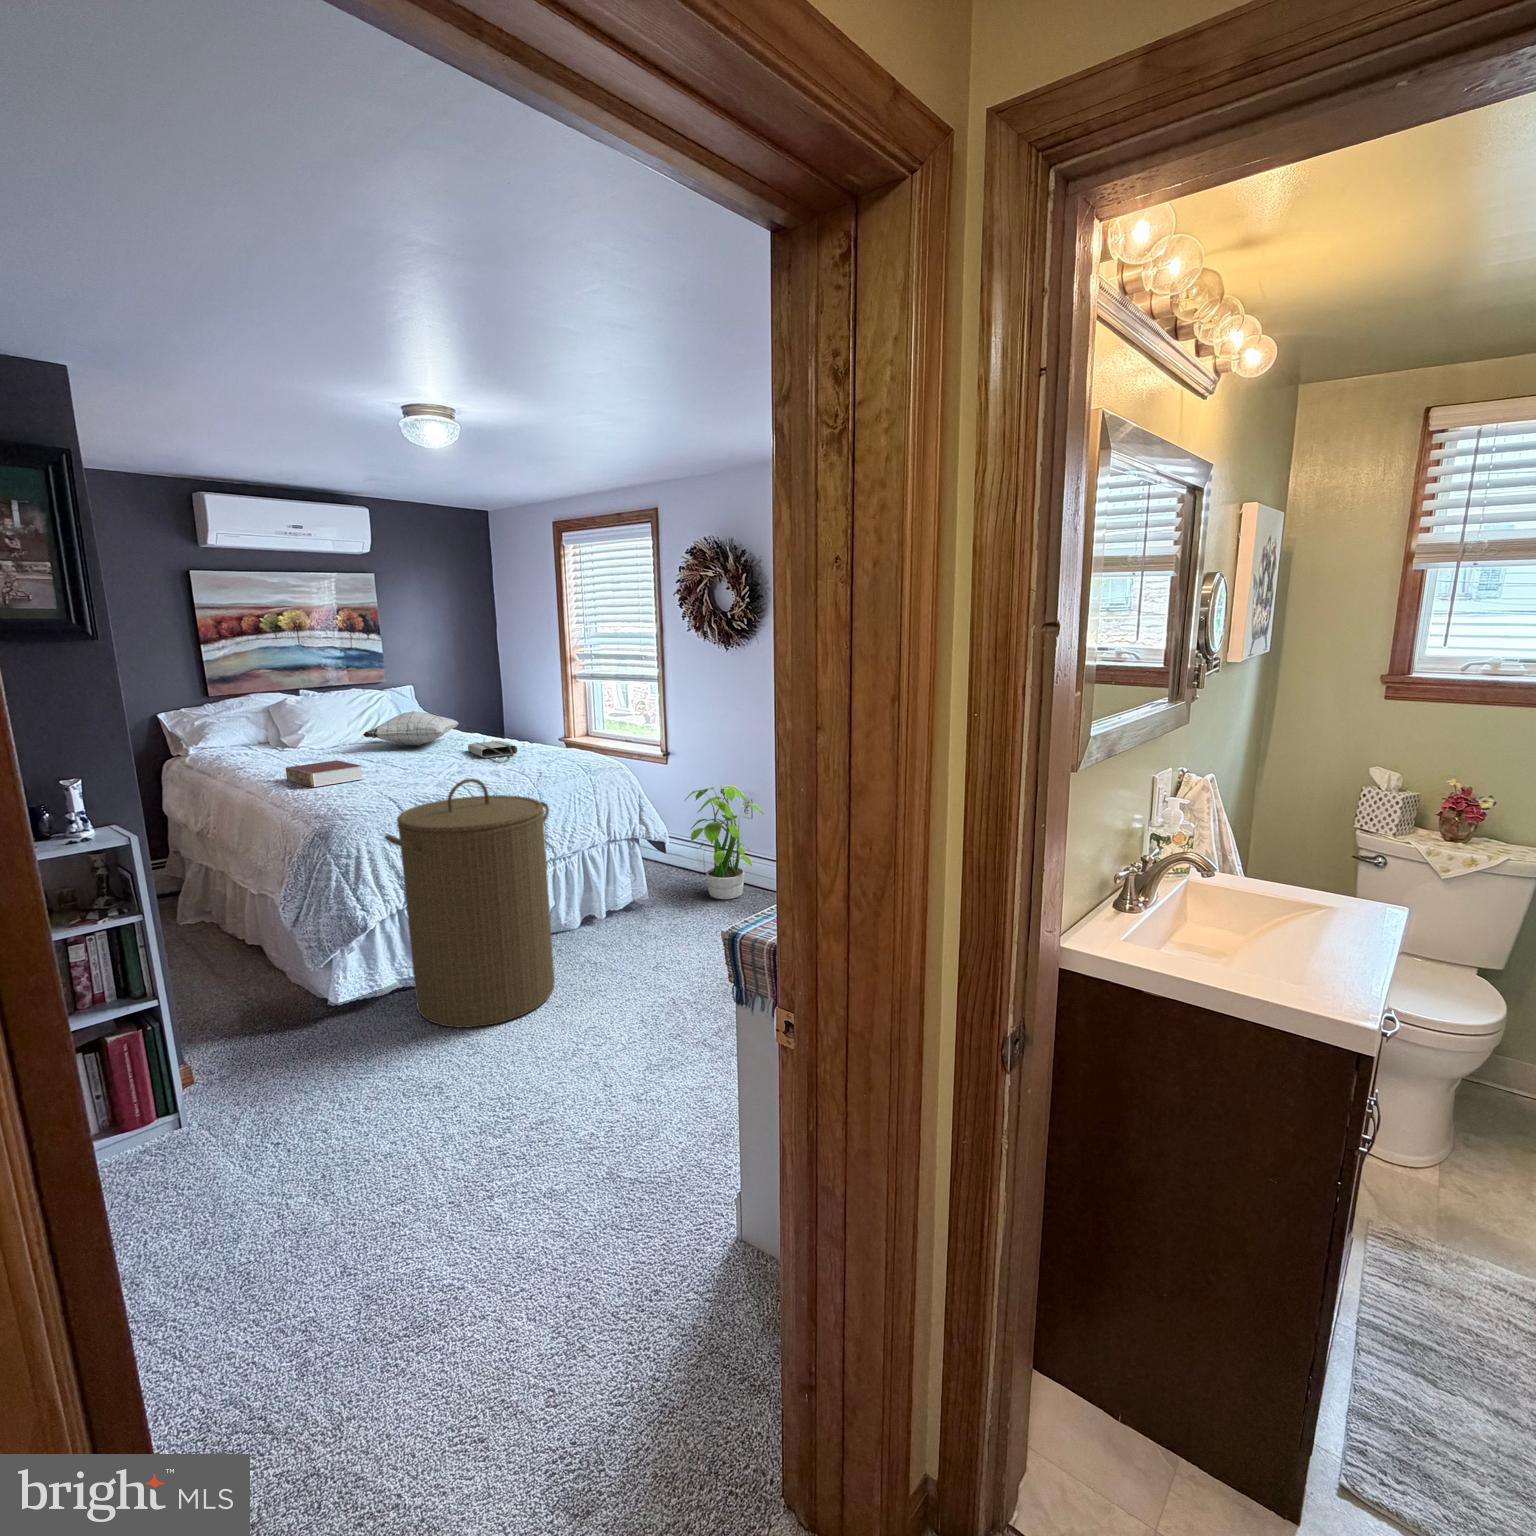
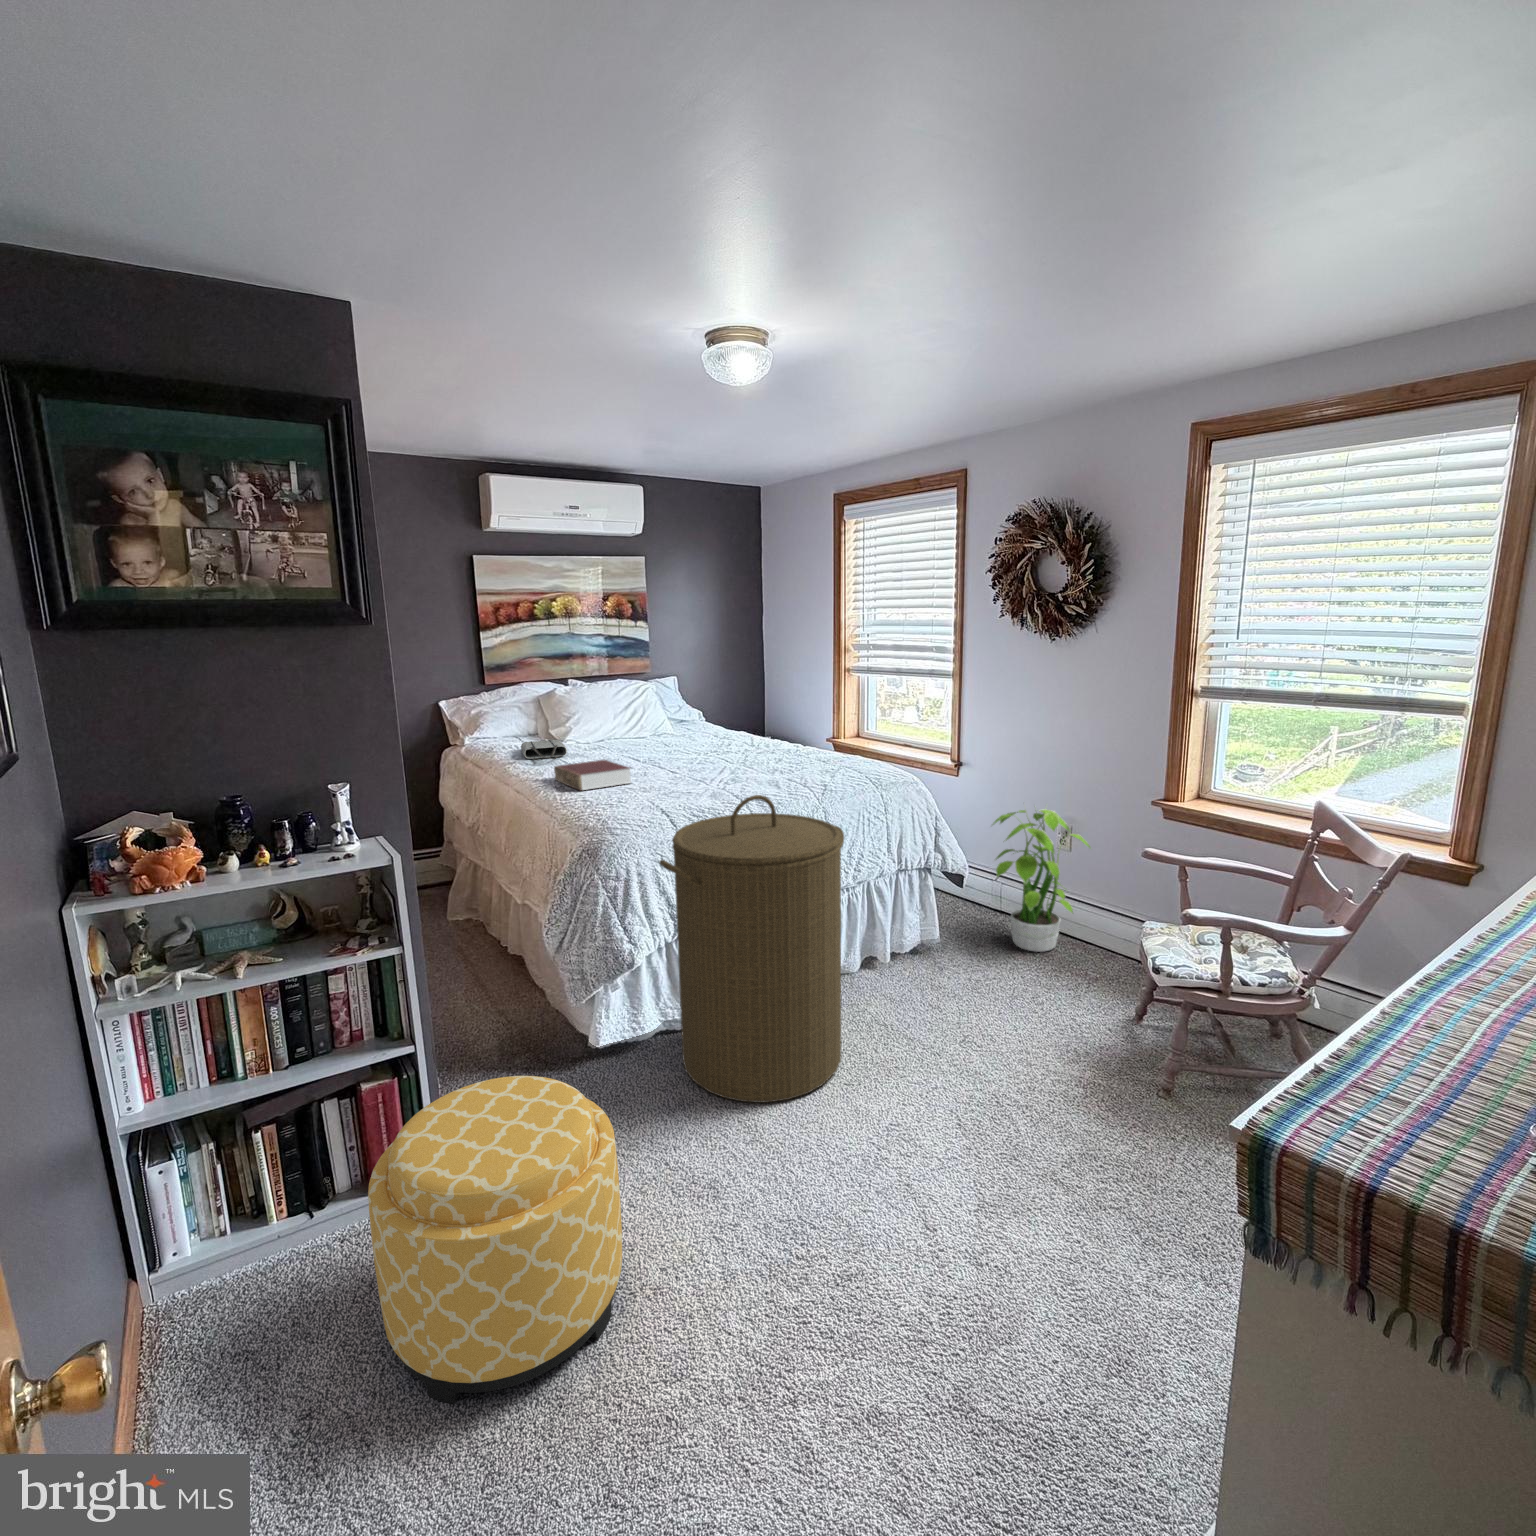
pillow: present [363,711,459,746] -> none [629,706,727,744]
tote bag: present [468,741,518,758] -> present [521,740,567,760]
ottoman: none [126,1003,356,1246] -> present [368,1076,622,1404]

